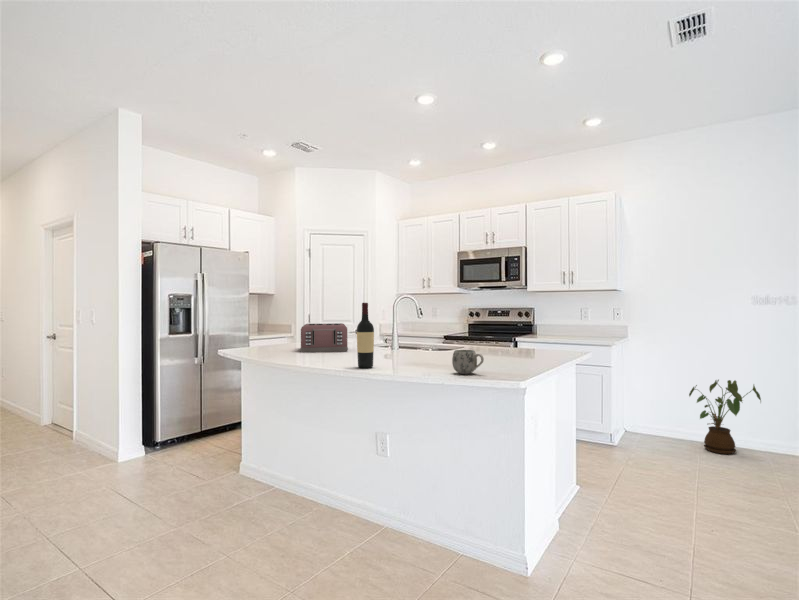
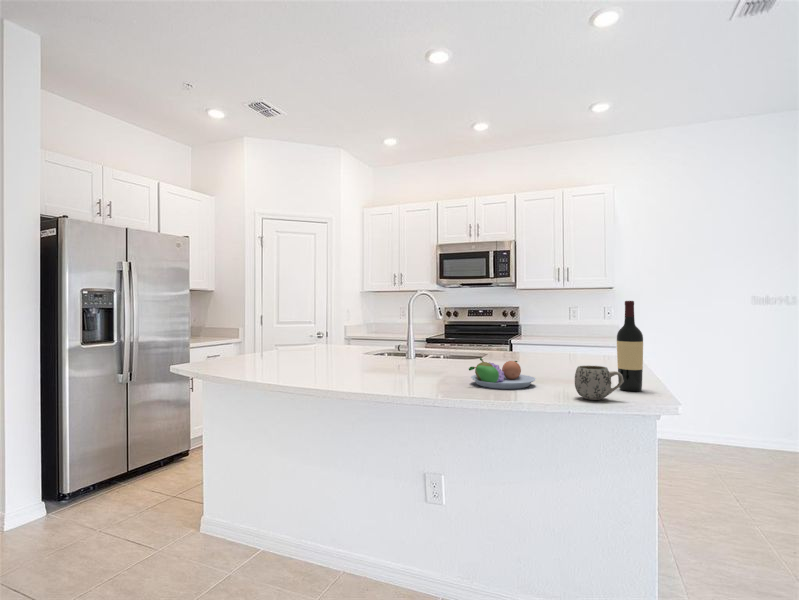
wine bottle: present [357,303,374,368] -> present [617,301,643,391]
toaster: present [300,323,348,353] -> none [287,327,356,368]
fruit bowl: none [396,345,448,367] -> present [469,358,535,389]
house plant: present [689,380,761,454] -> none [692,381,765,459]

